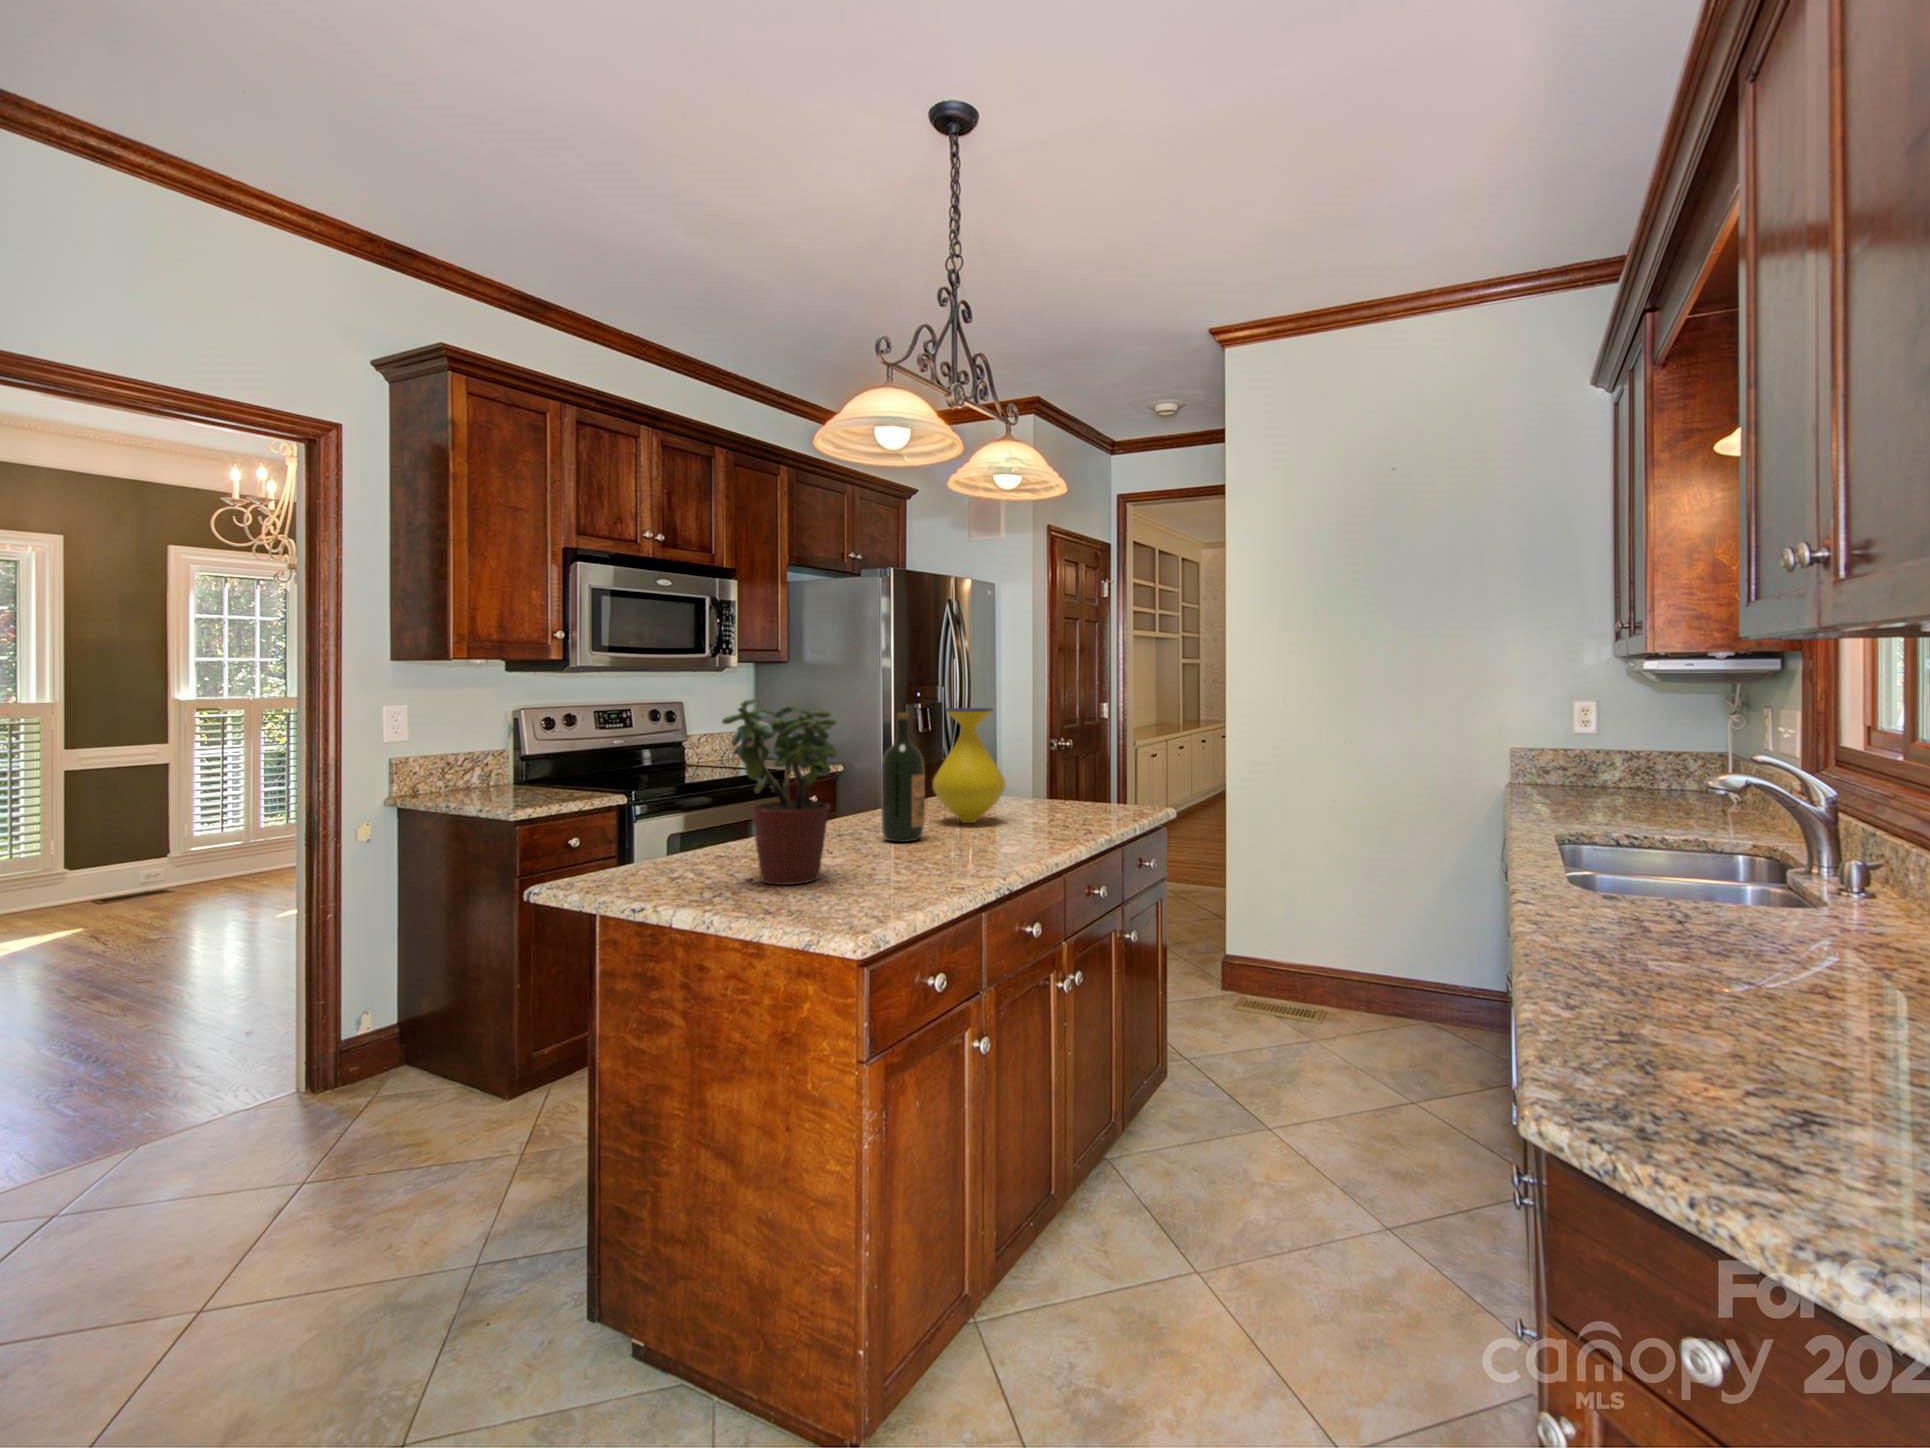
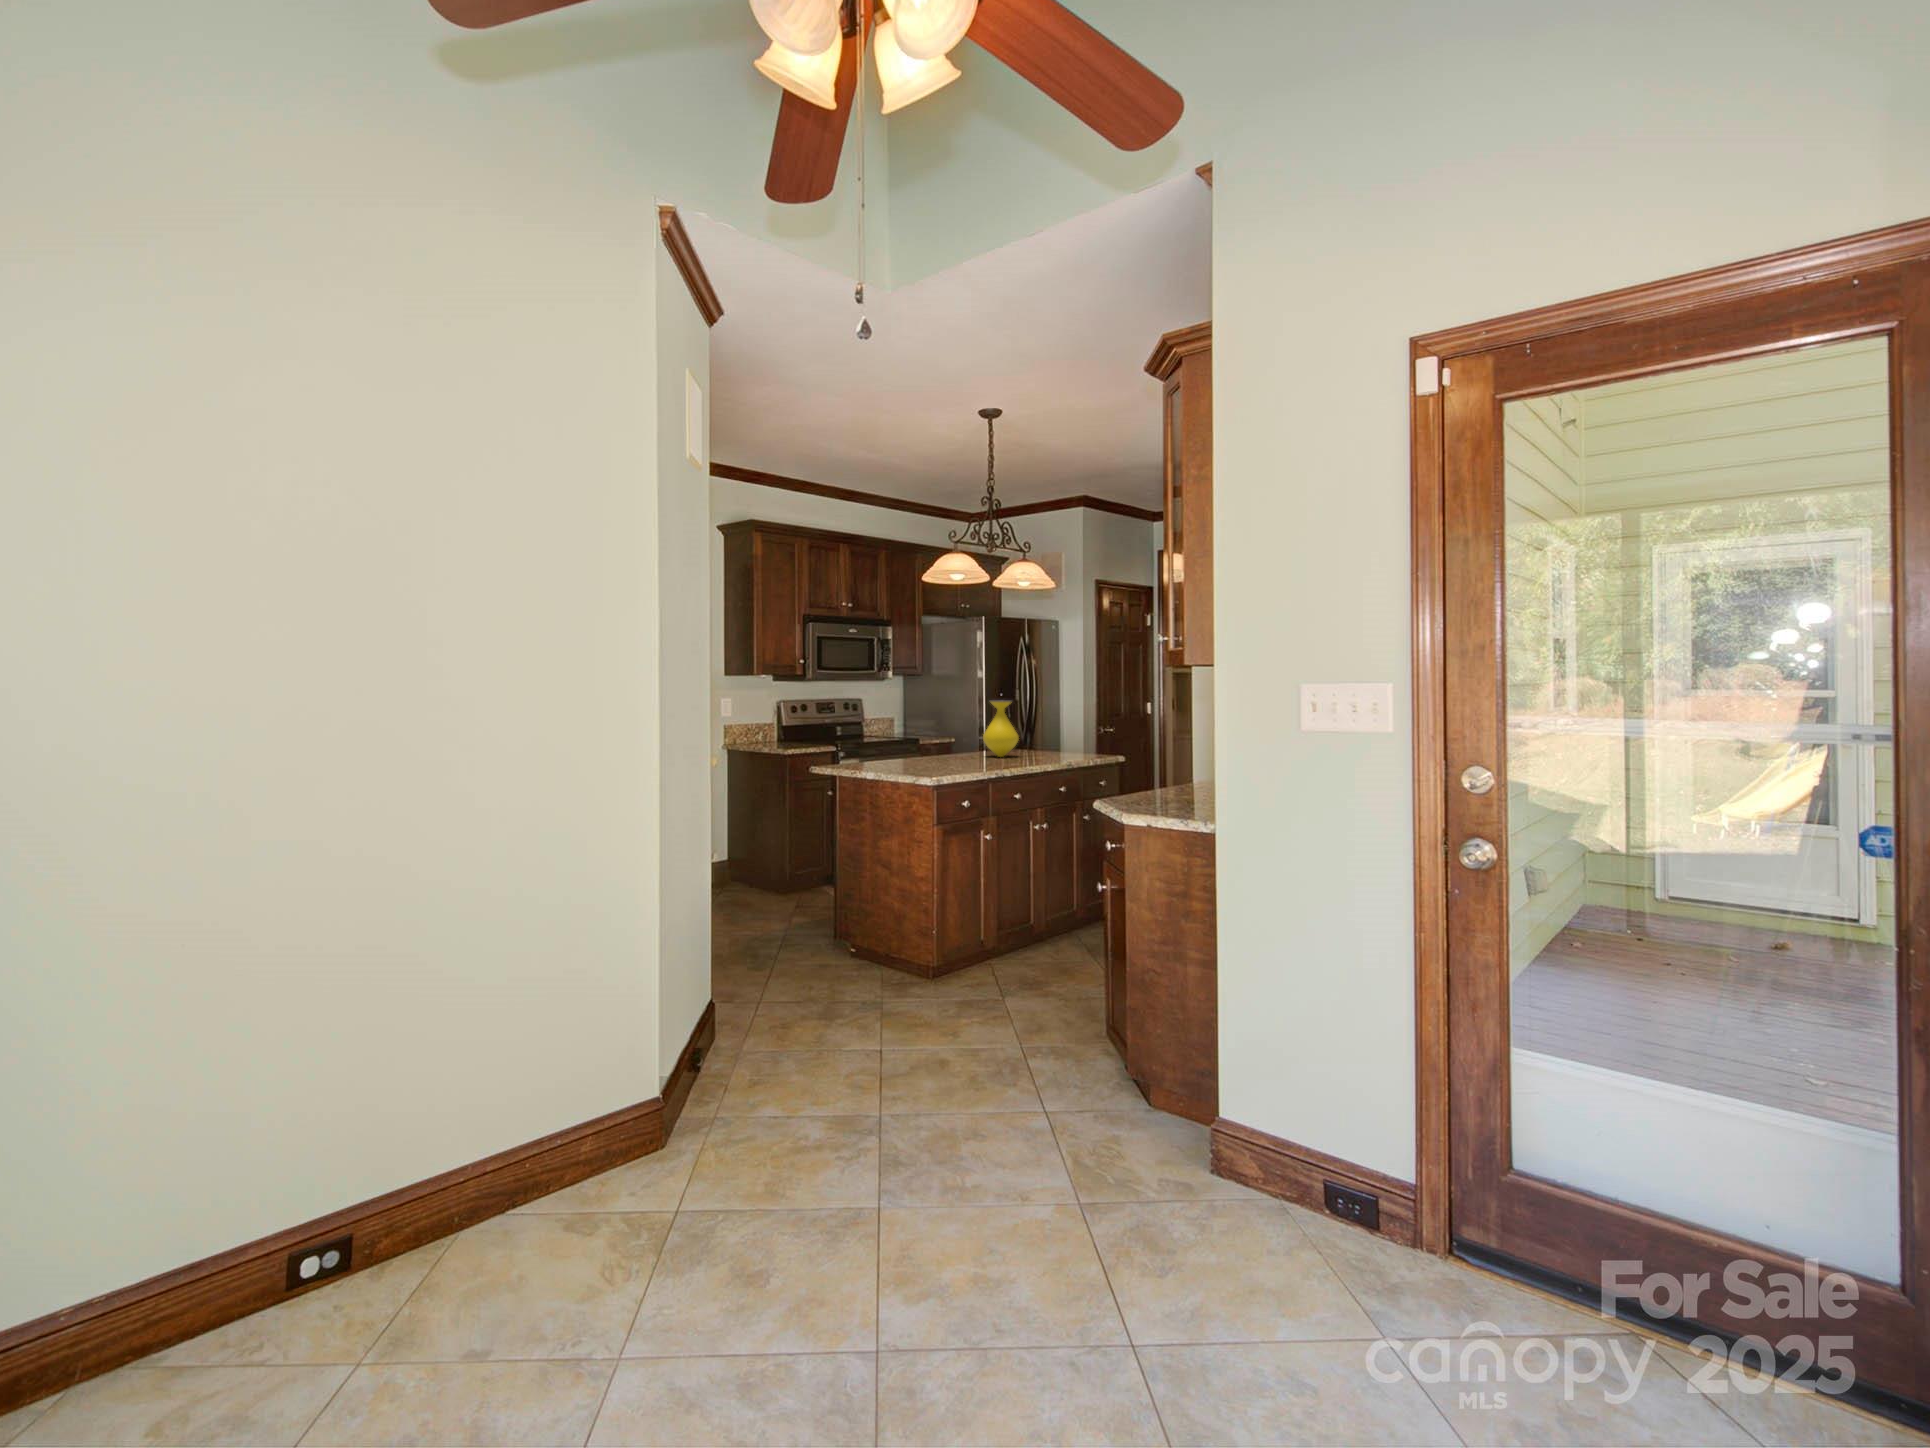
potted plant: present [722,698,837,885] -> none [884,693,929,768]
wine bottle: present [881,713,925,842] -> none [954,701,974,761]

